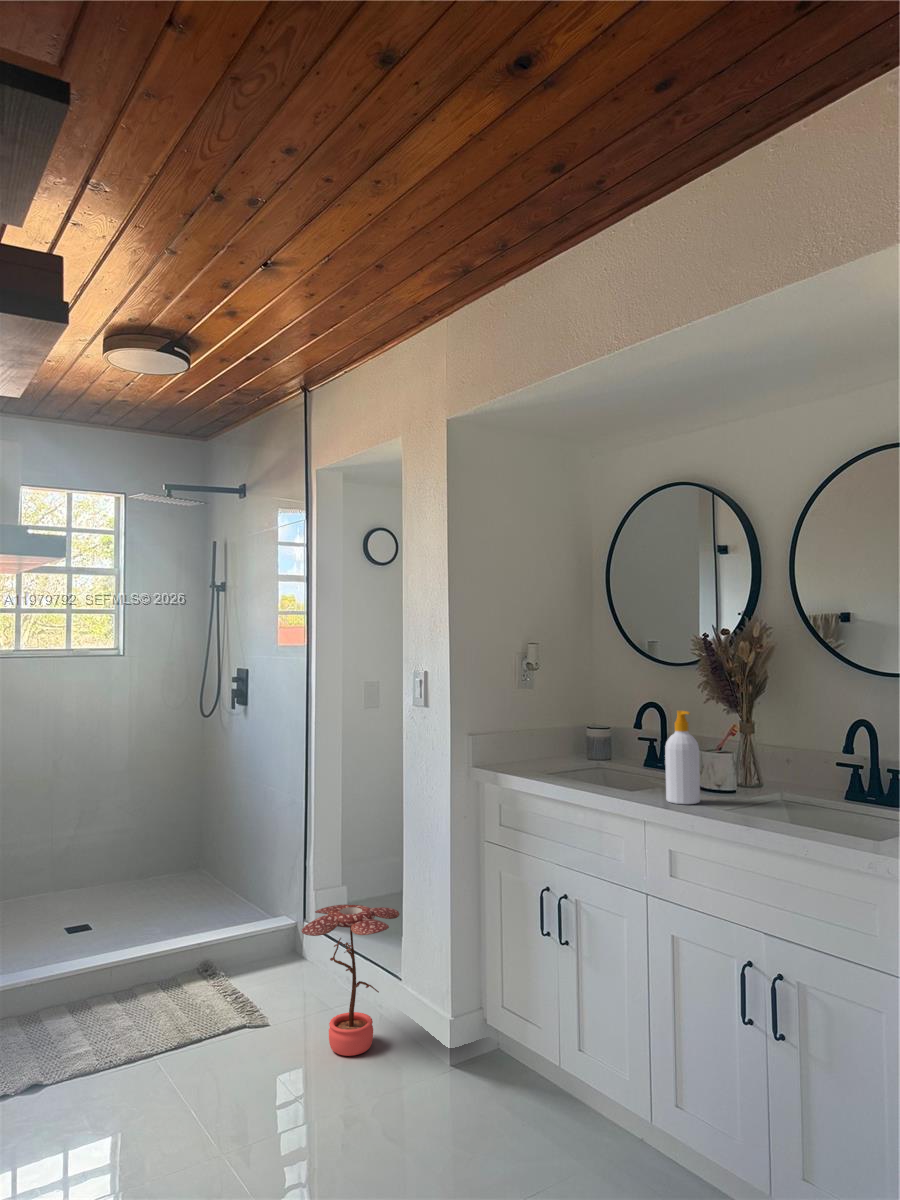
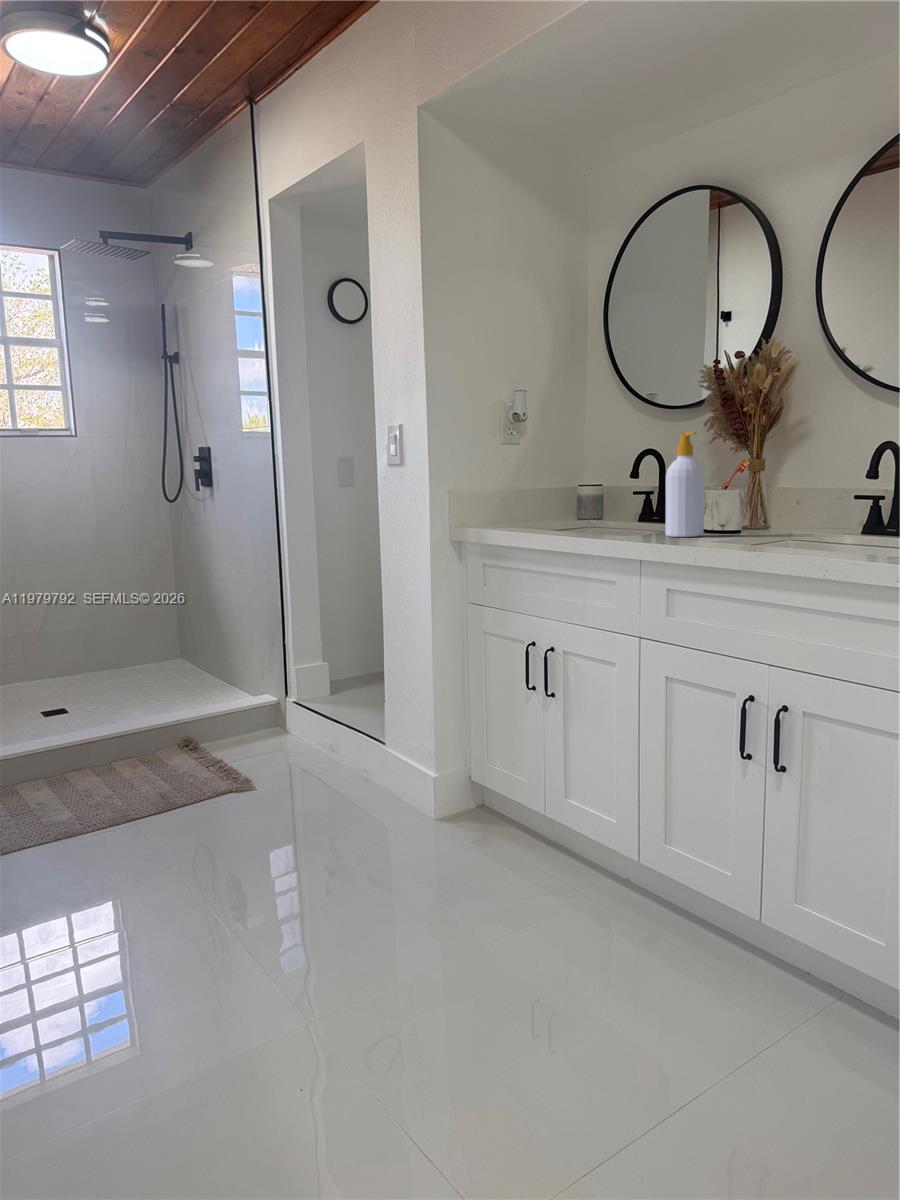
potted plant: present [302,905,400,1056] -> none [276,676,380,821]

